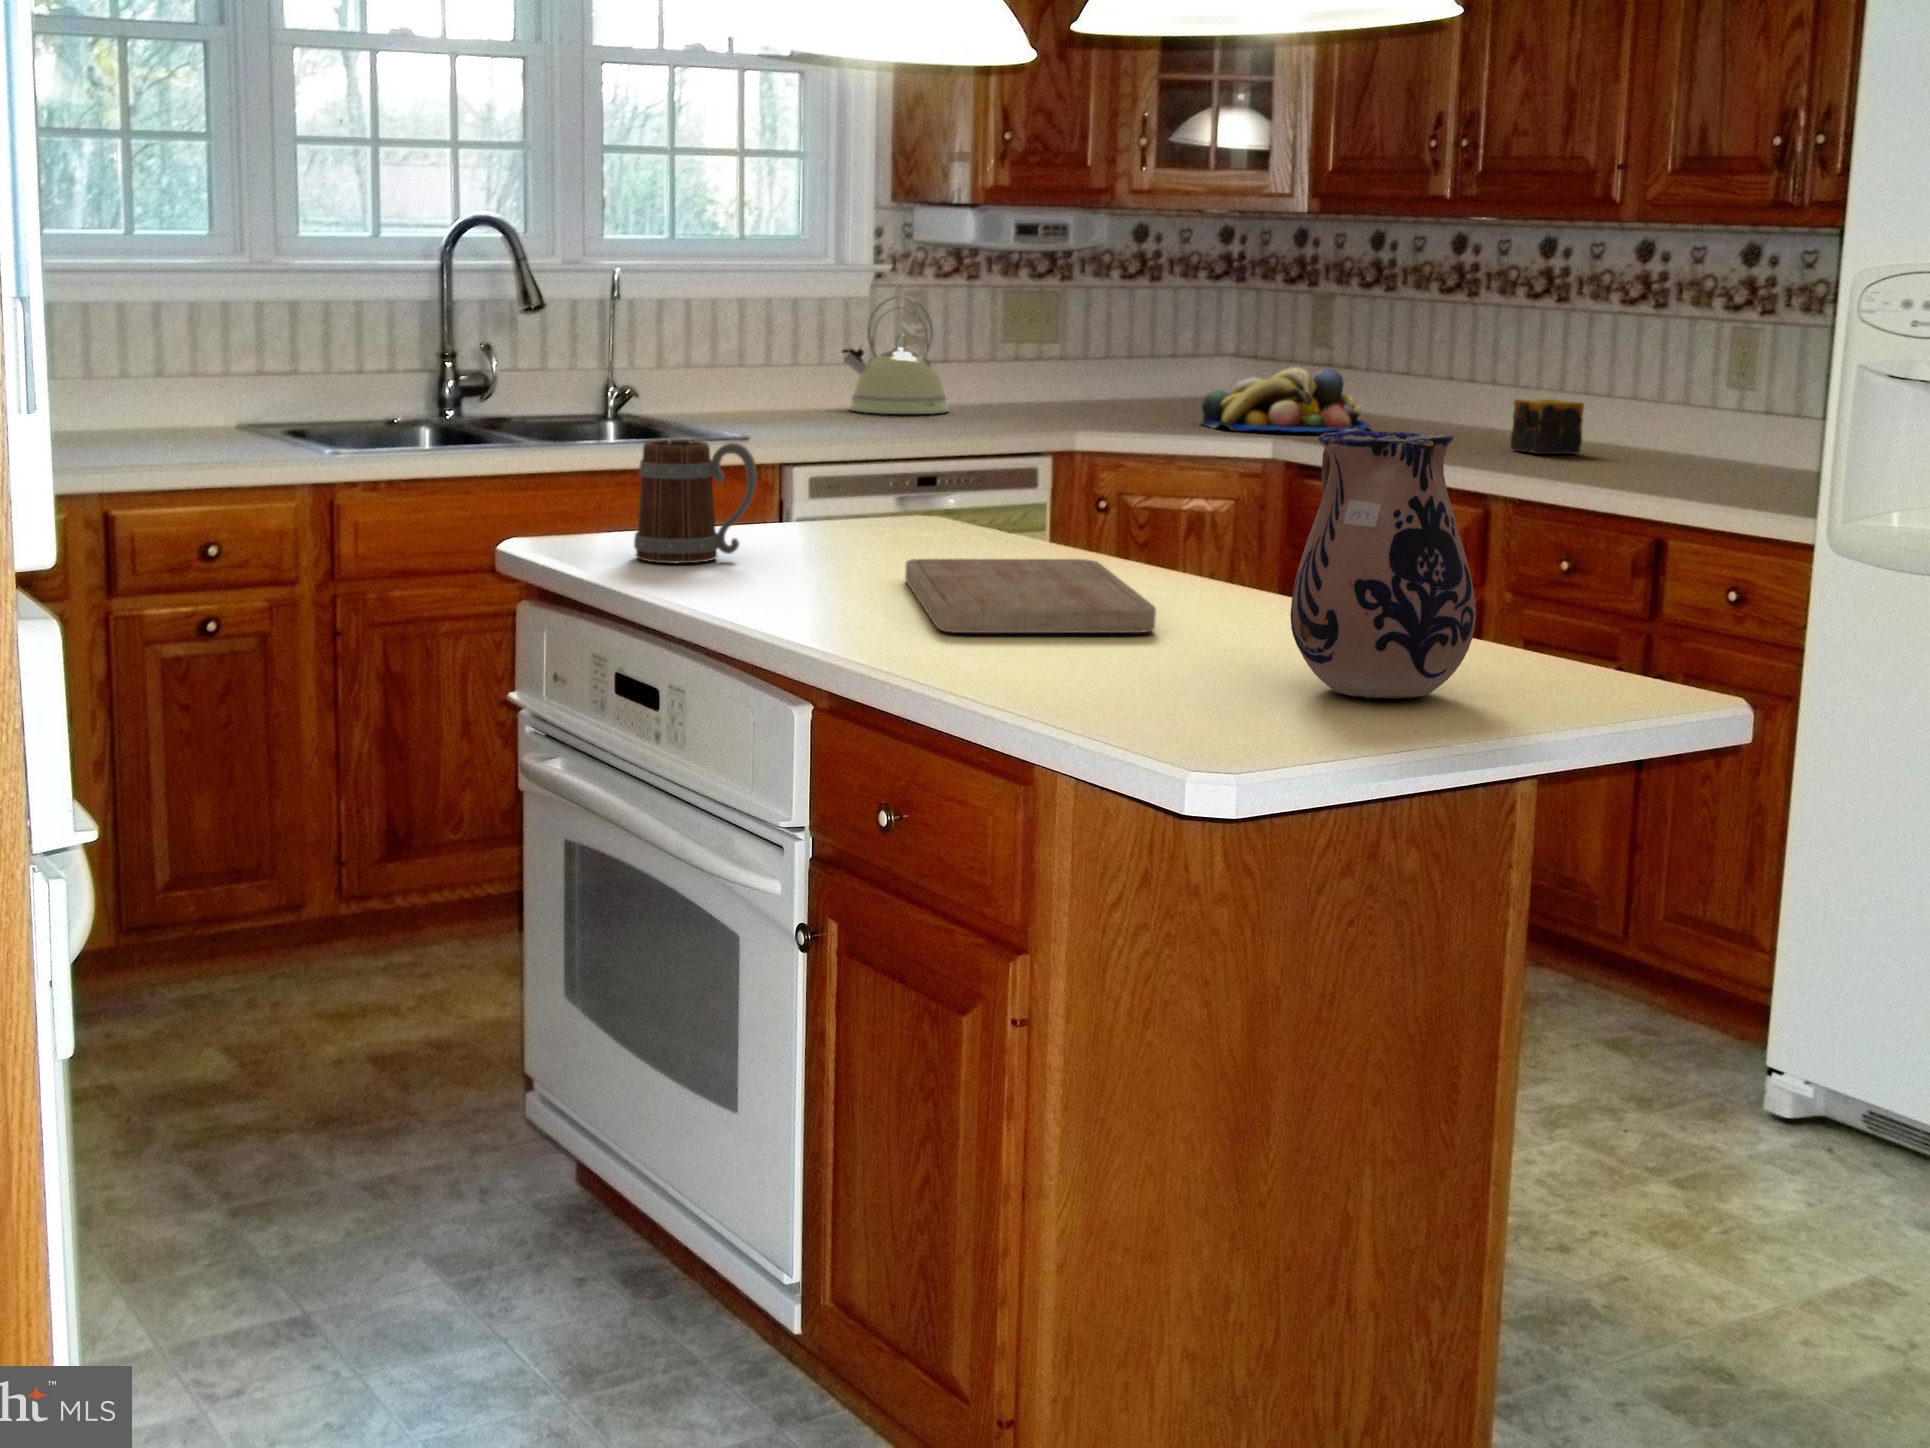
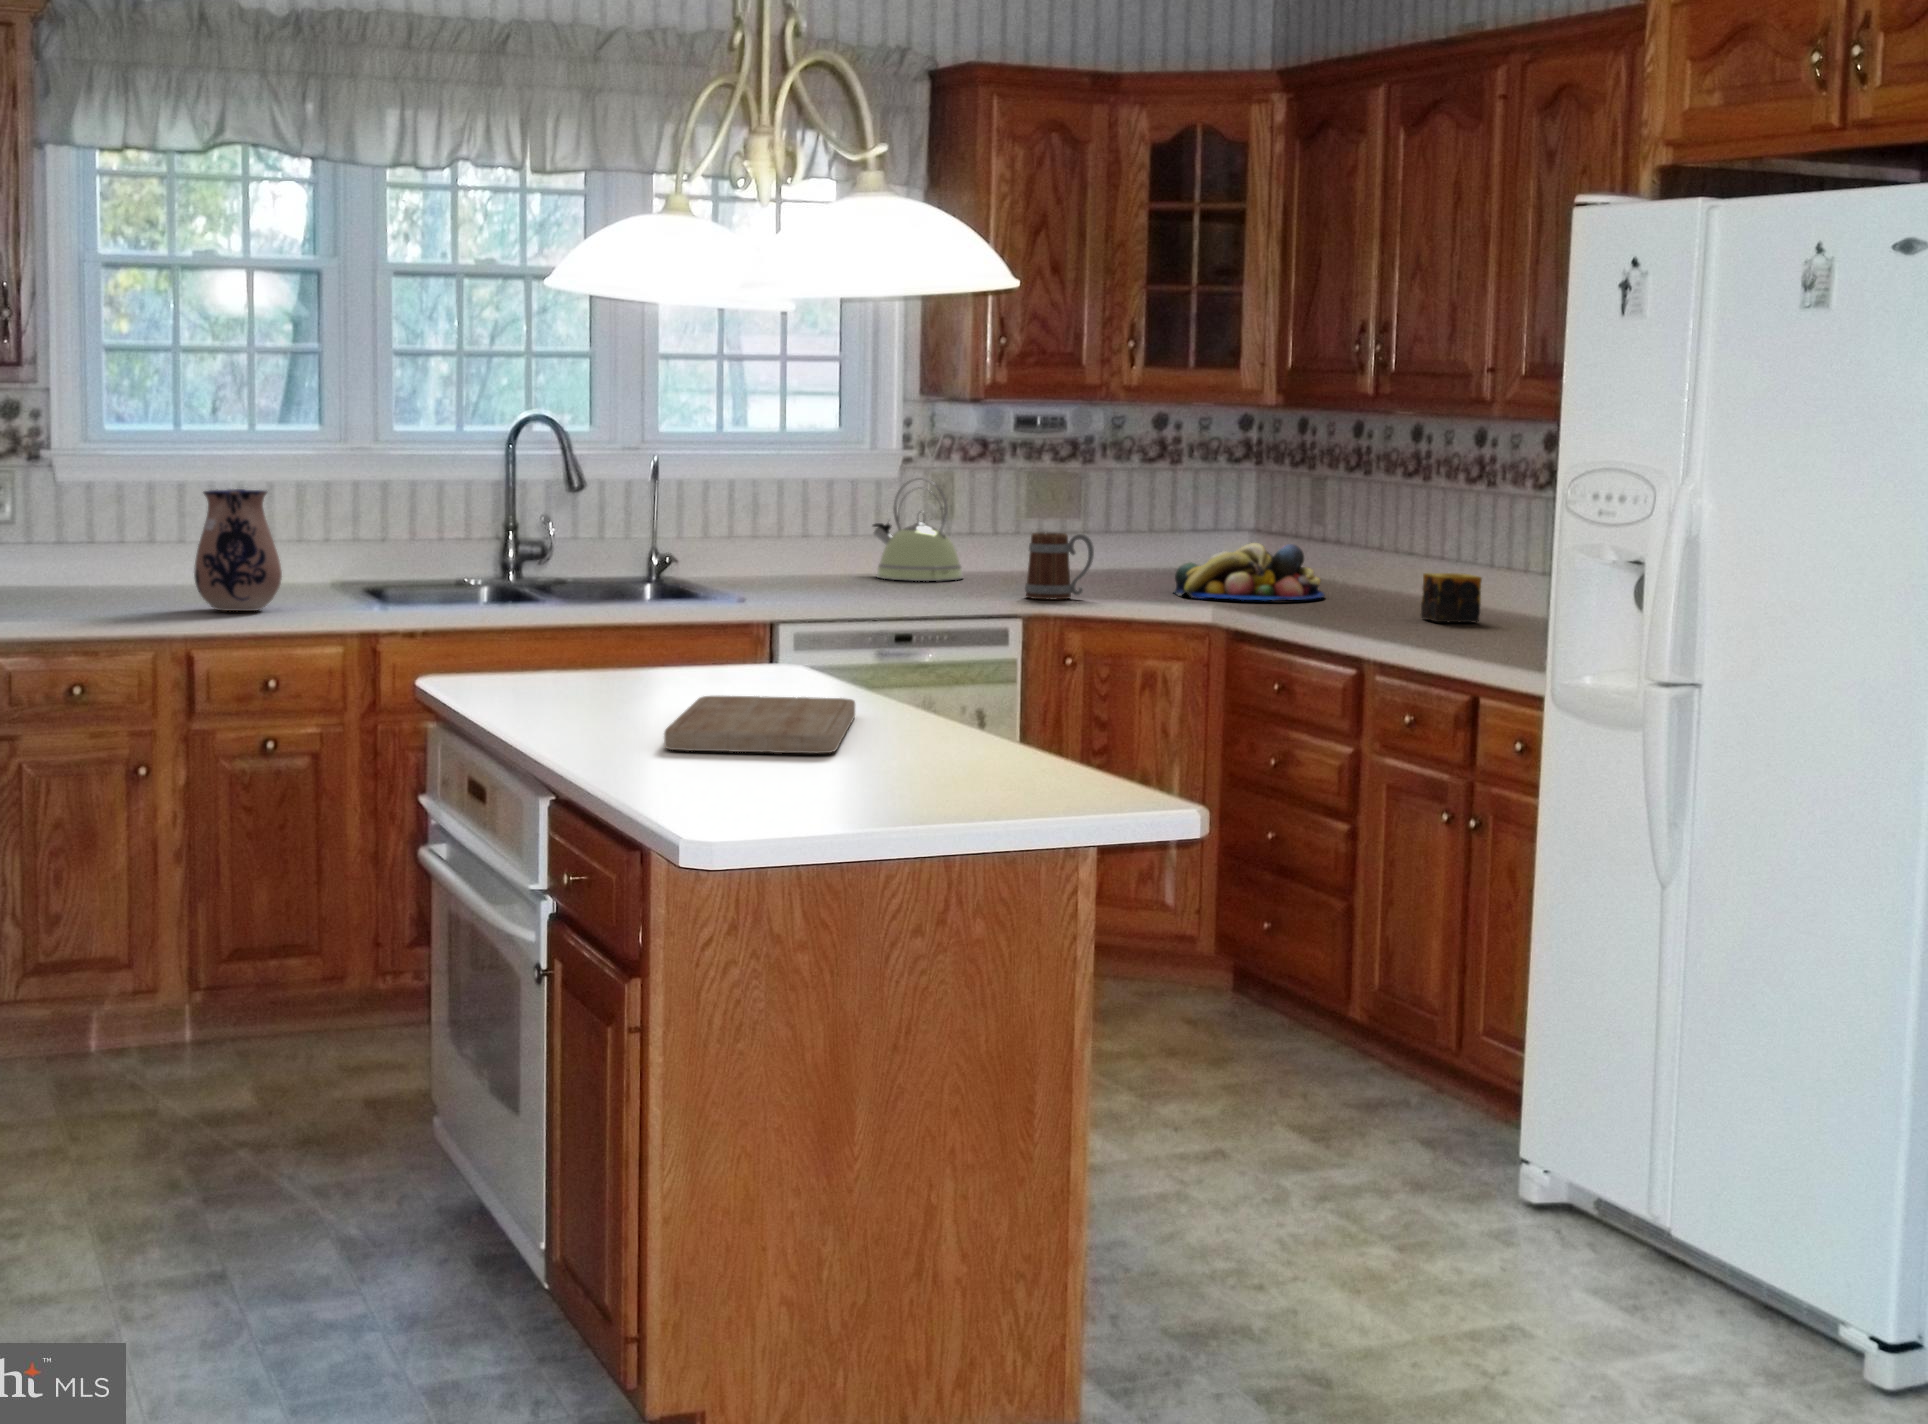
ceramic pitcher: present [1290,429,1476,698] -> present [194,489,282,611]
mug: present [634,440,757,563] -> present [1025,532,1094,599]

